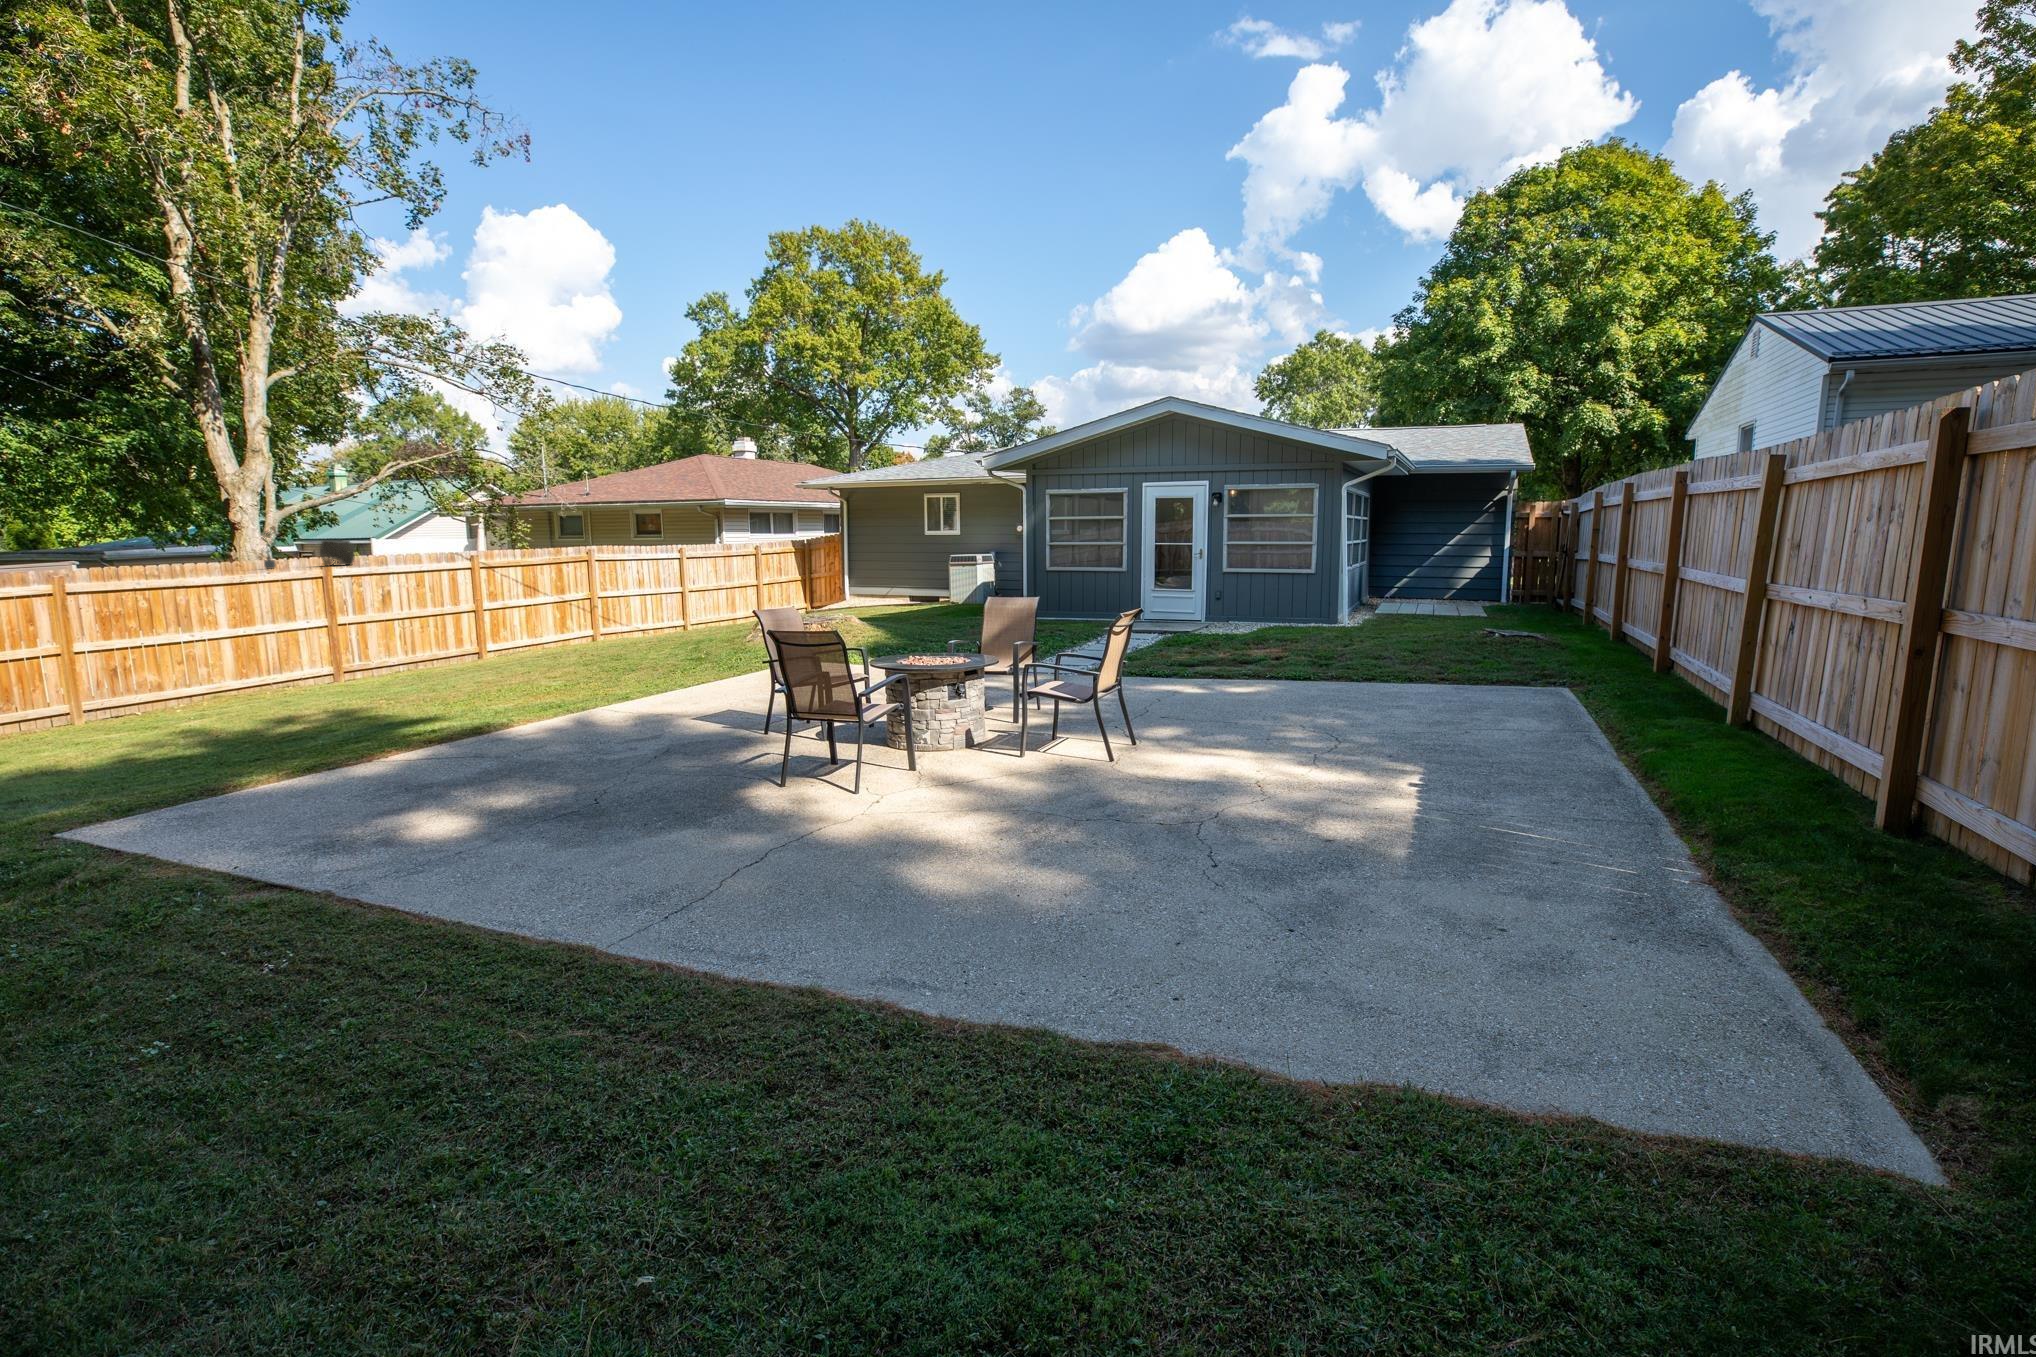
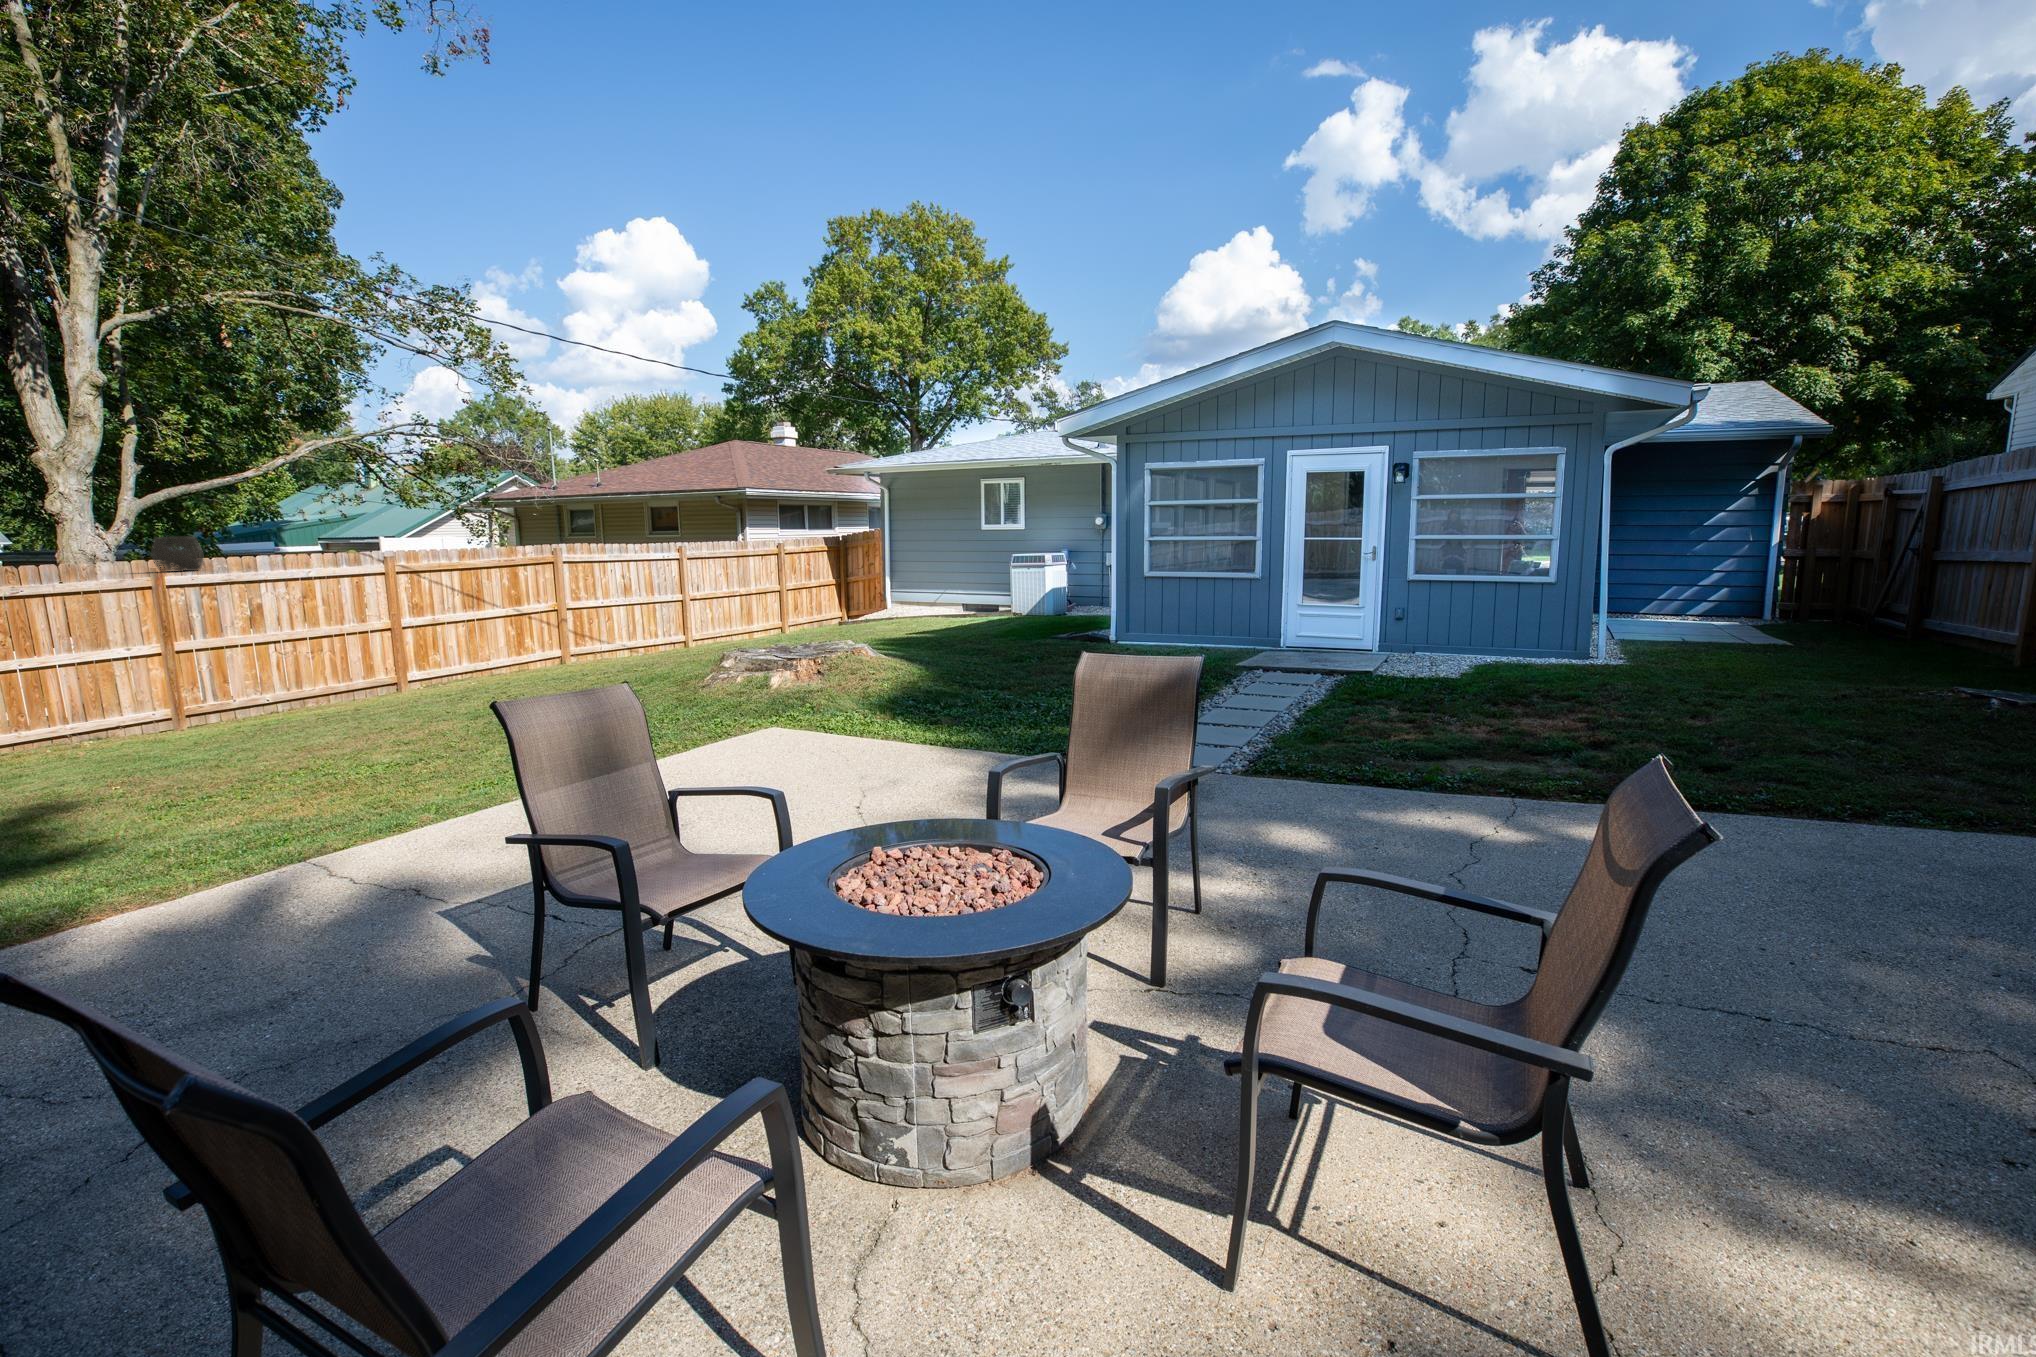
potted plant: present [262,531,282,569] -> none [38,520,86,576]

